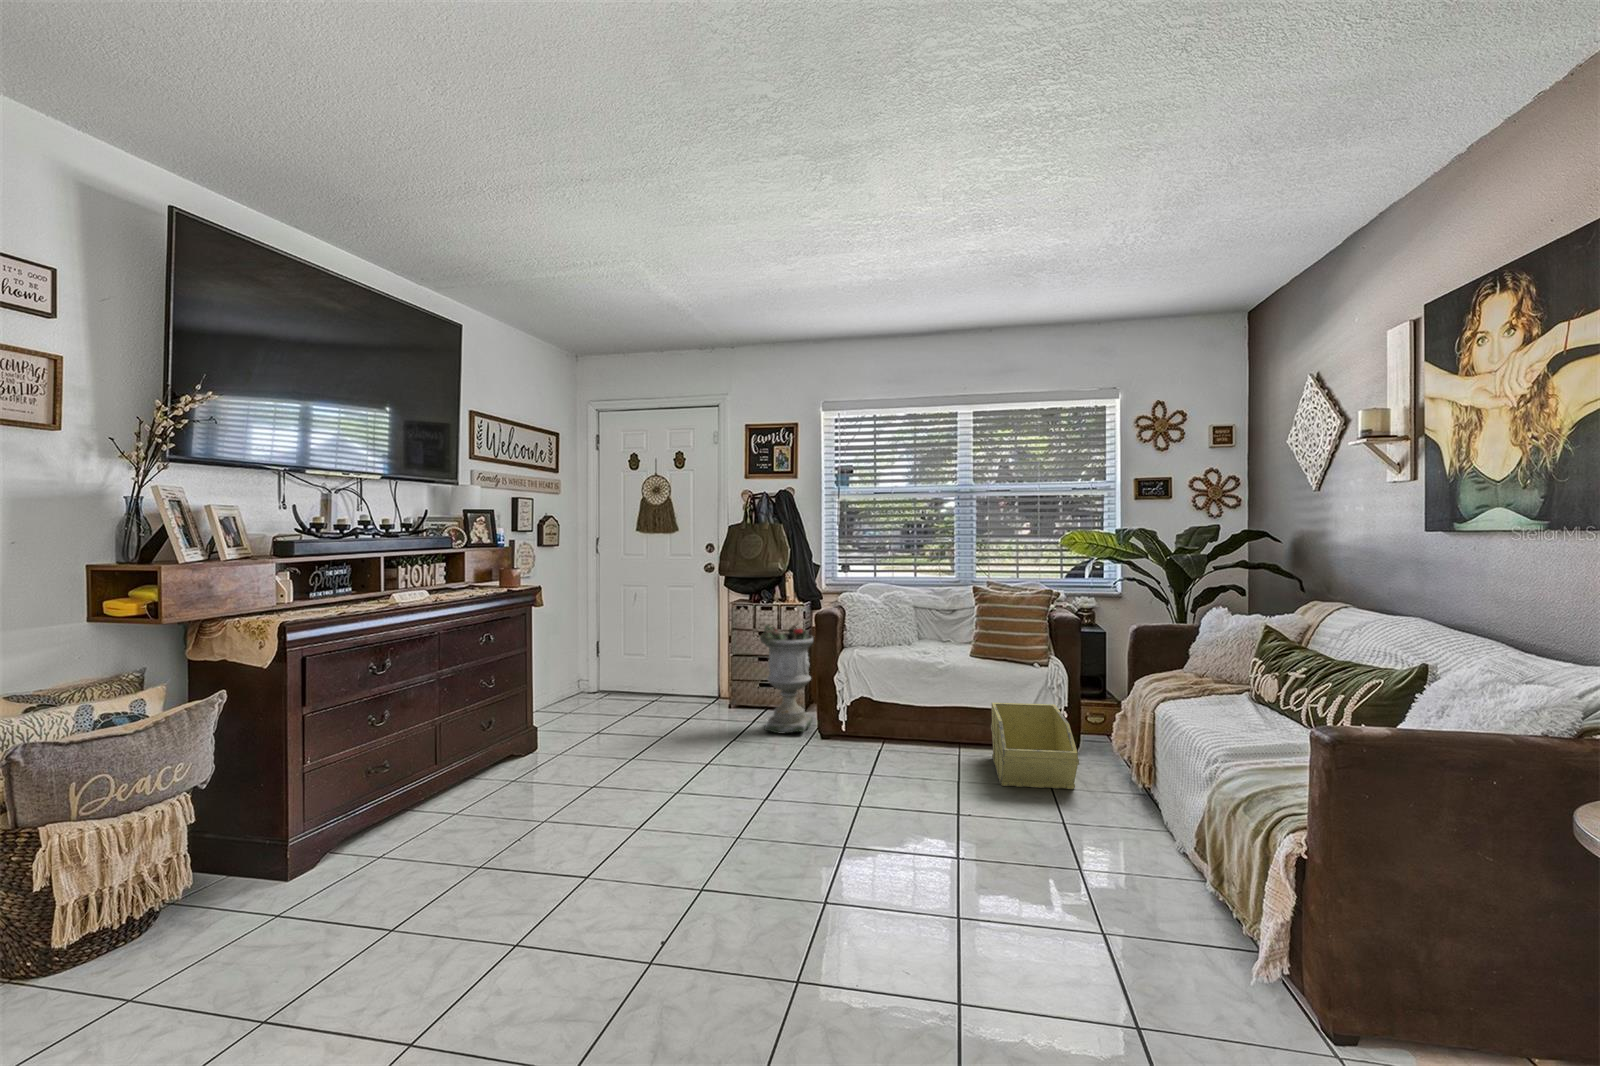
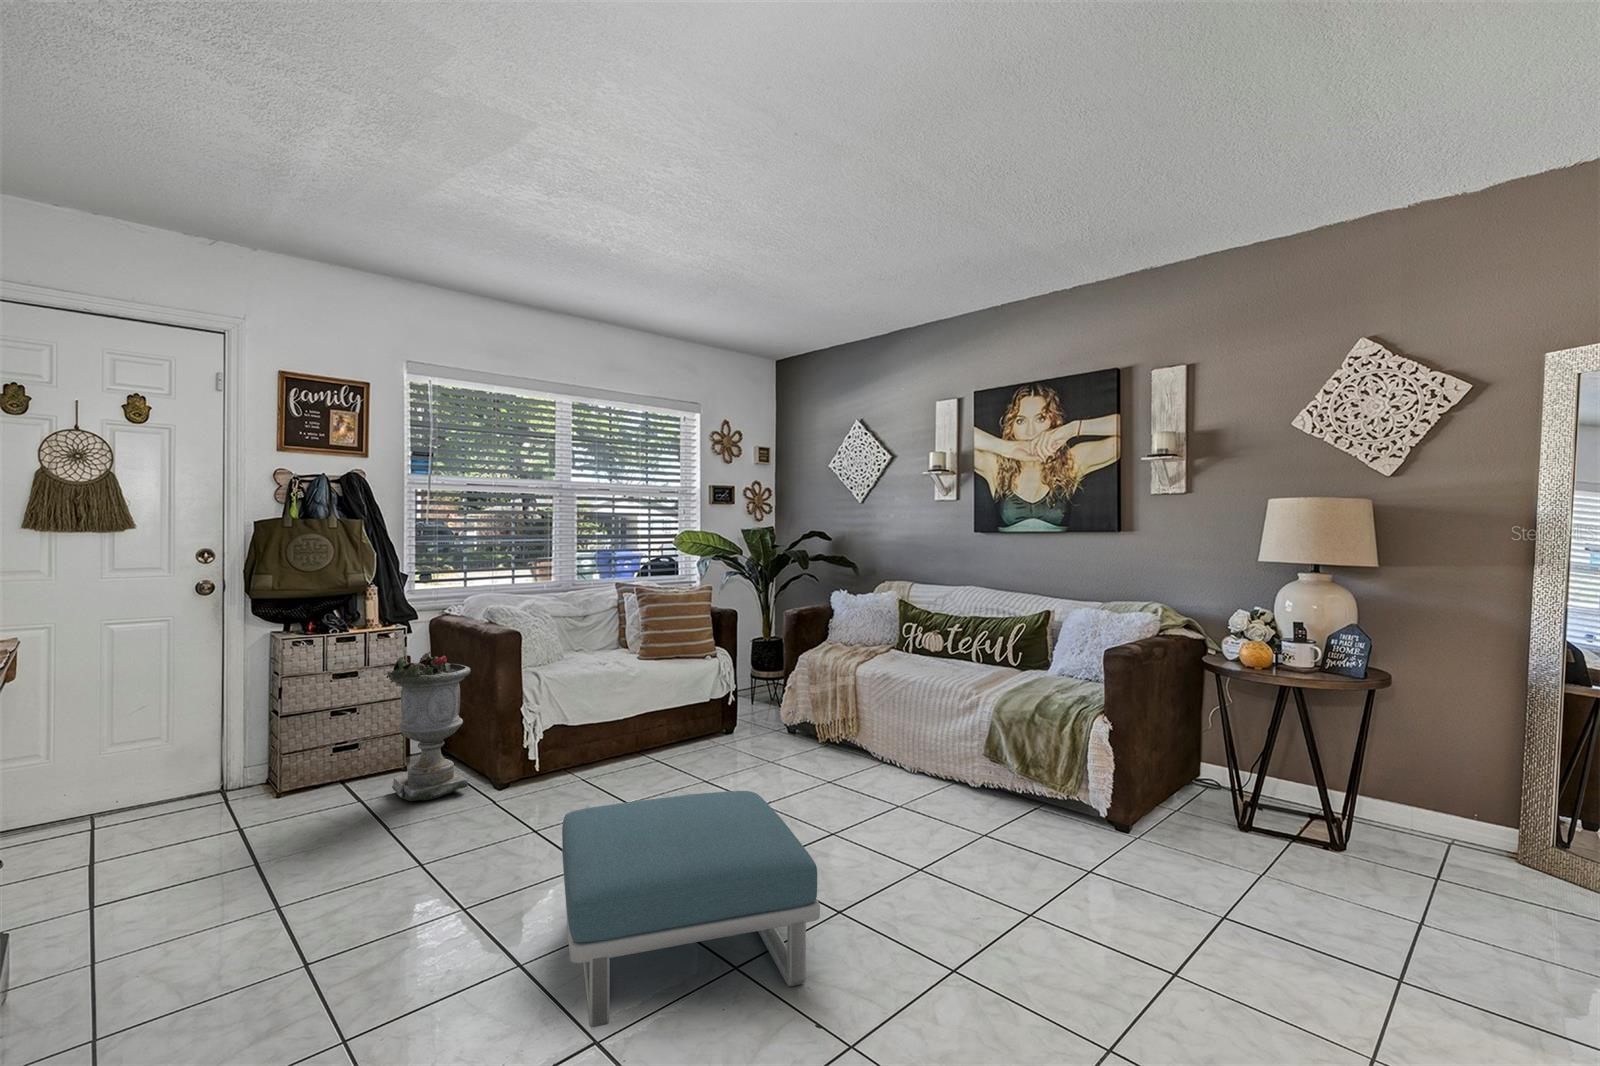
storage bin: present [991,703,1079,789] -> none [678,692,799,773]
footstool: none [573,747,820,927] -> present [562,791,820,1028]

